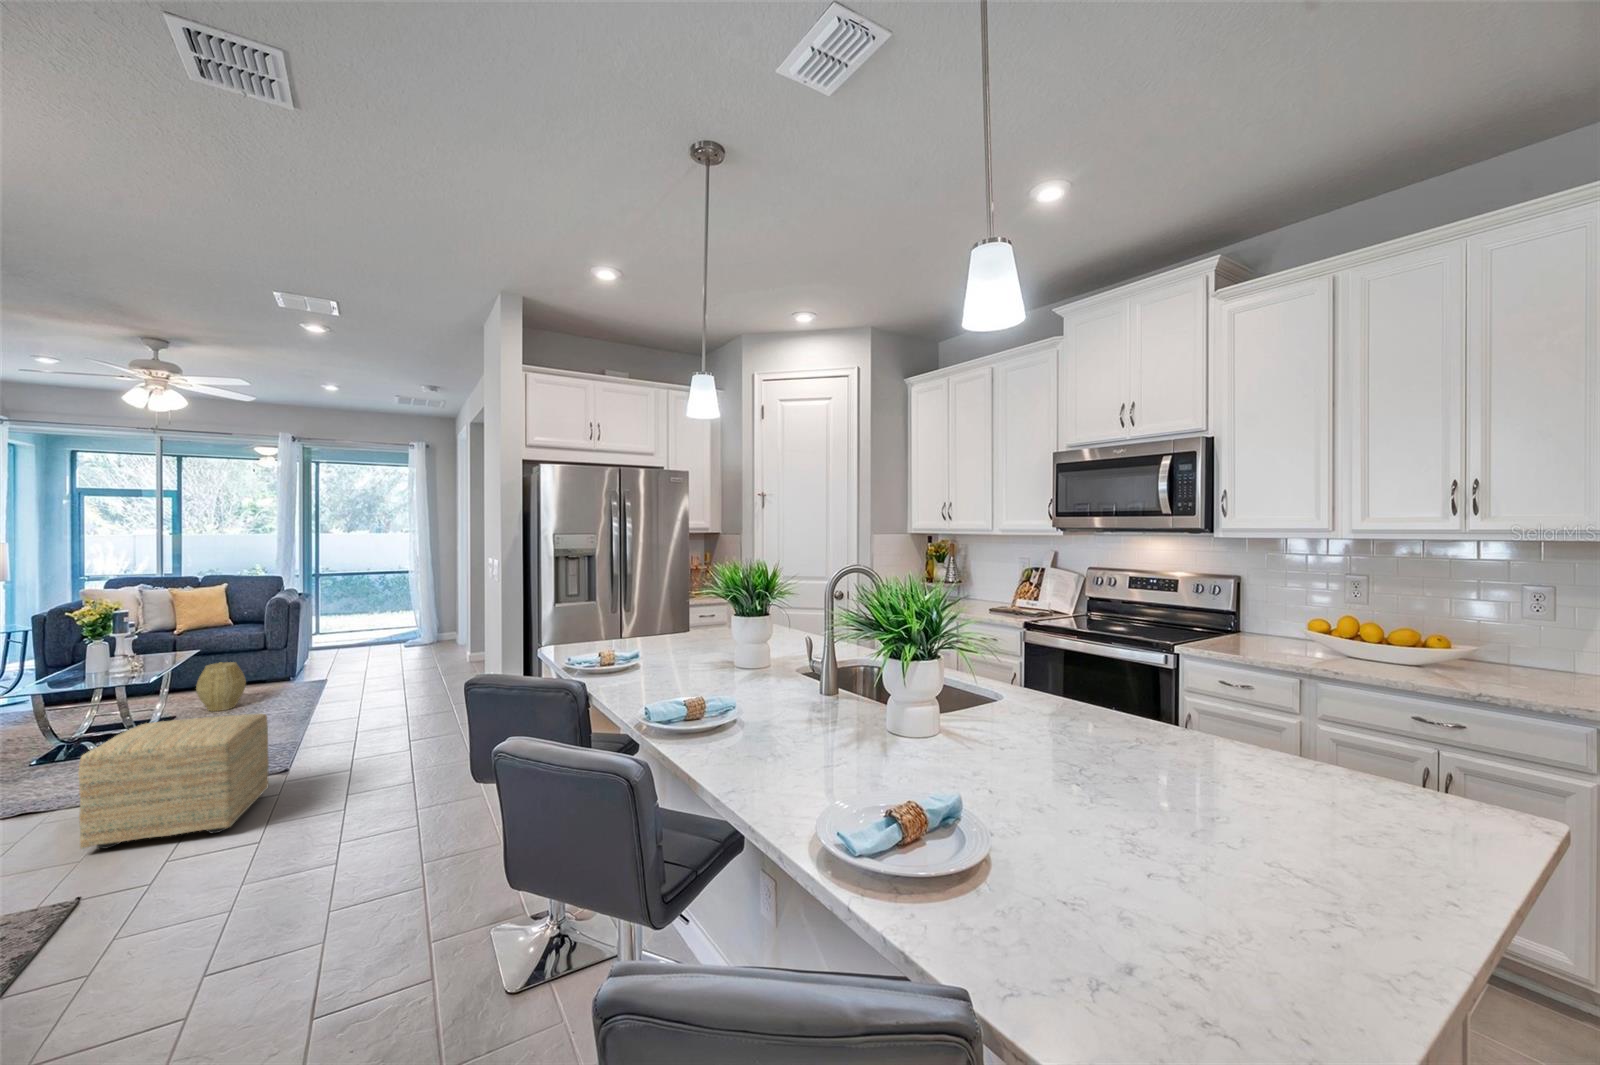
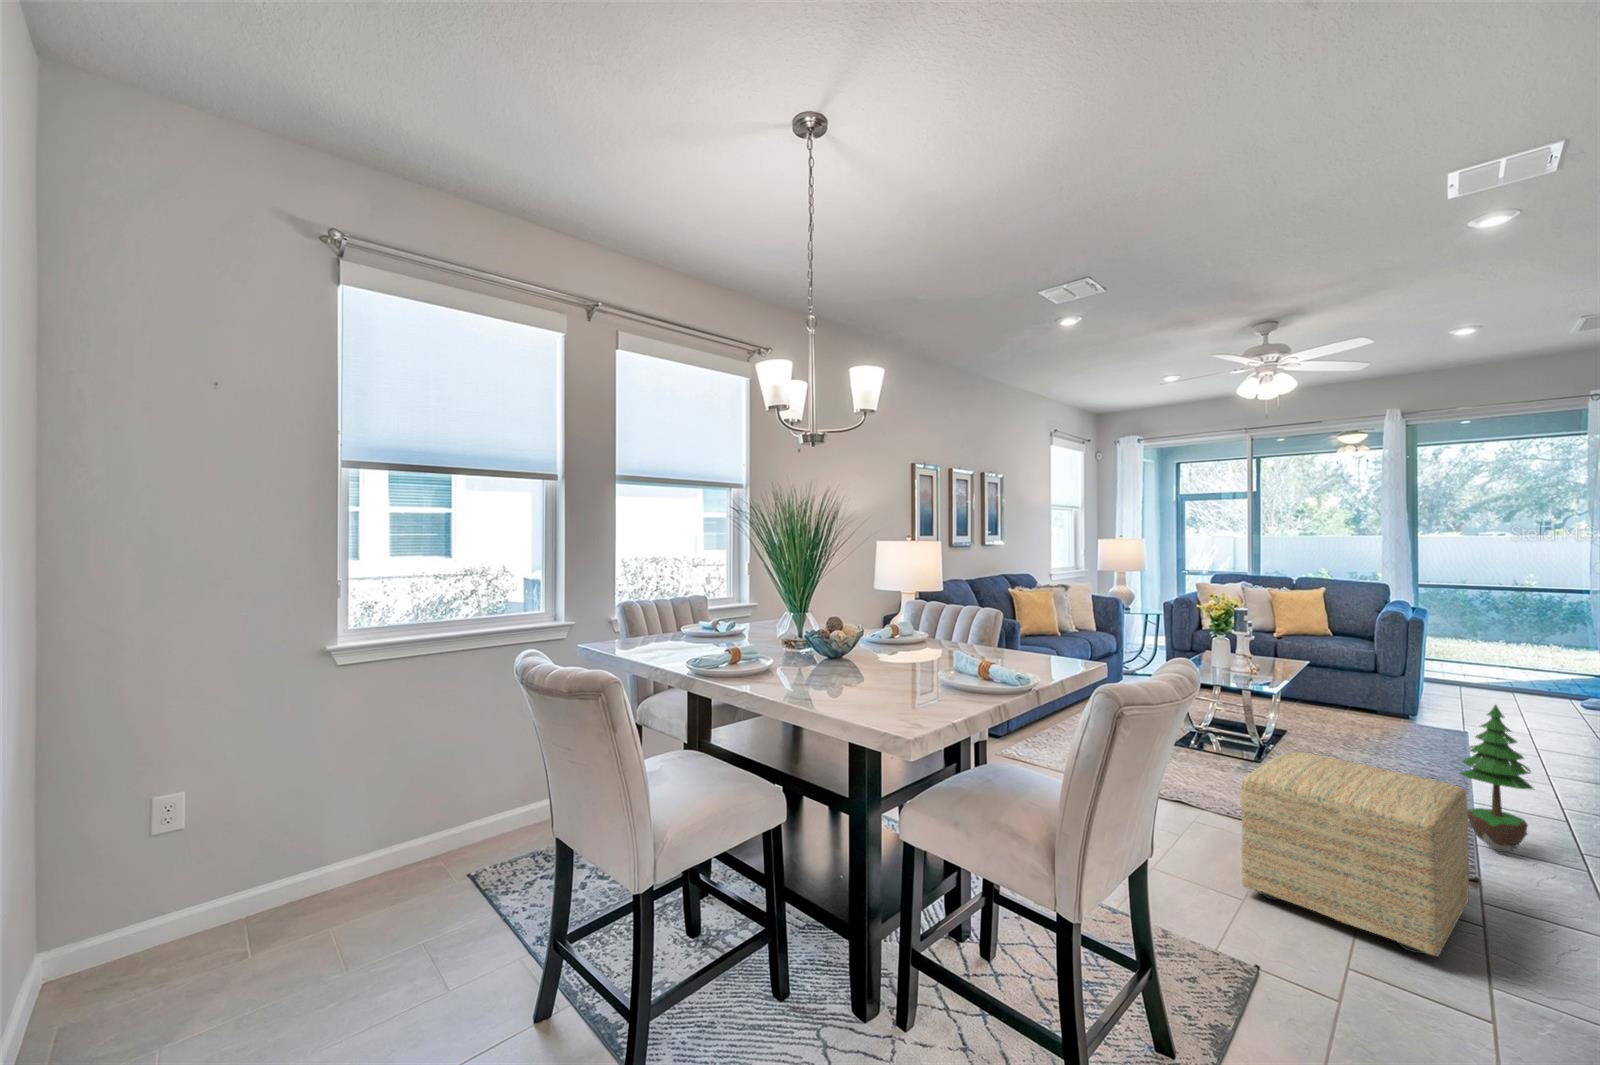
potted tree: none [283,655,326,753] -> present [1459,705,1533,852]
woven basket: present [196,662,246,711] -> none [1307,680,1364,738]

